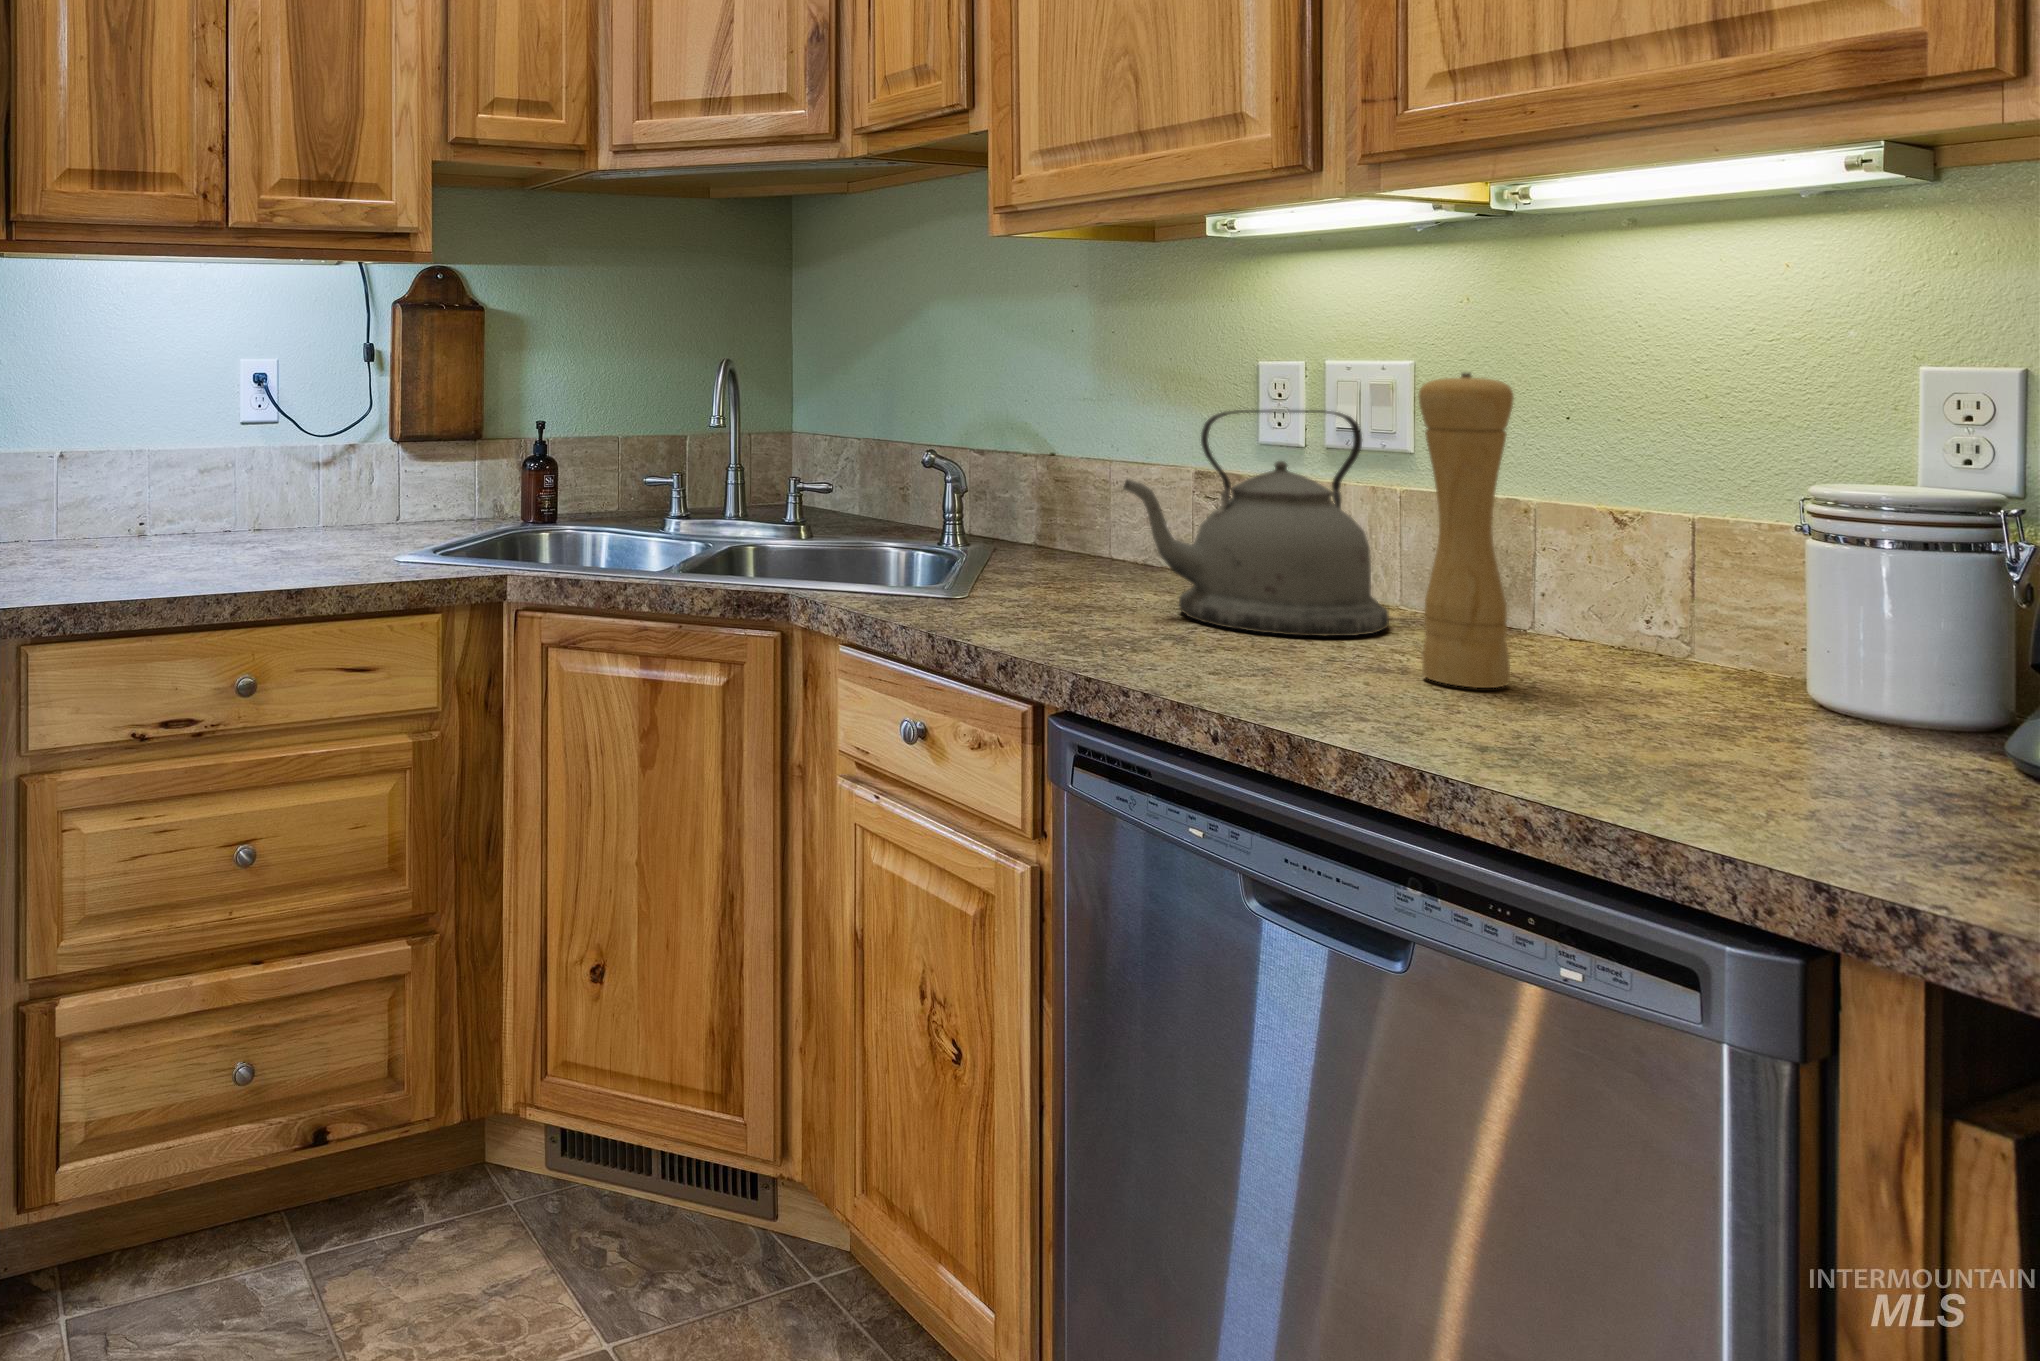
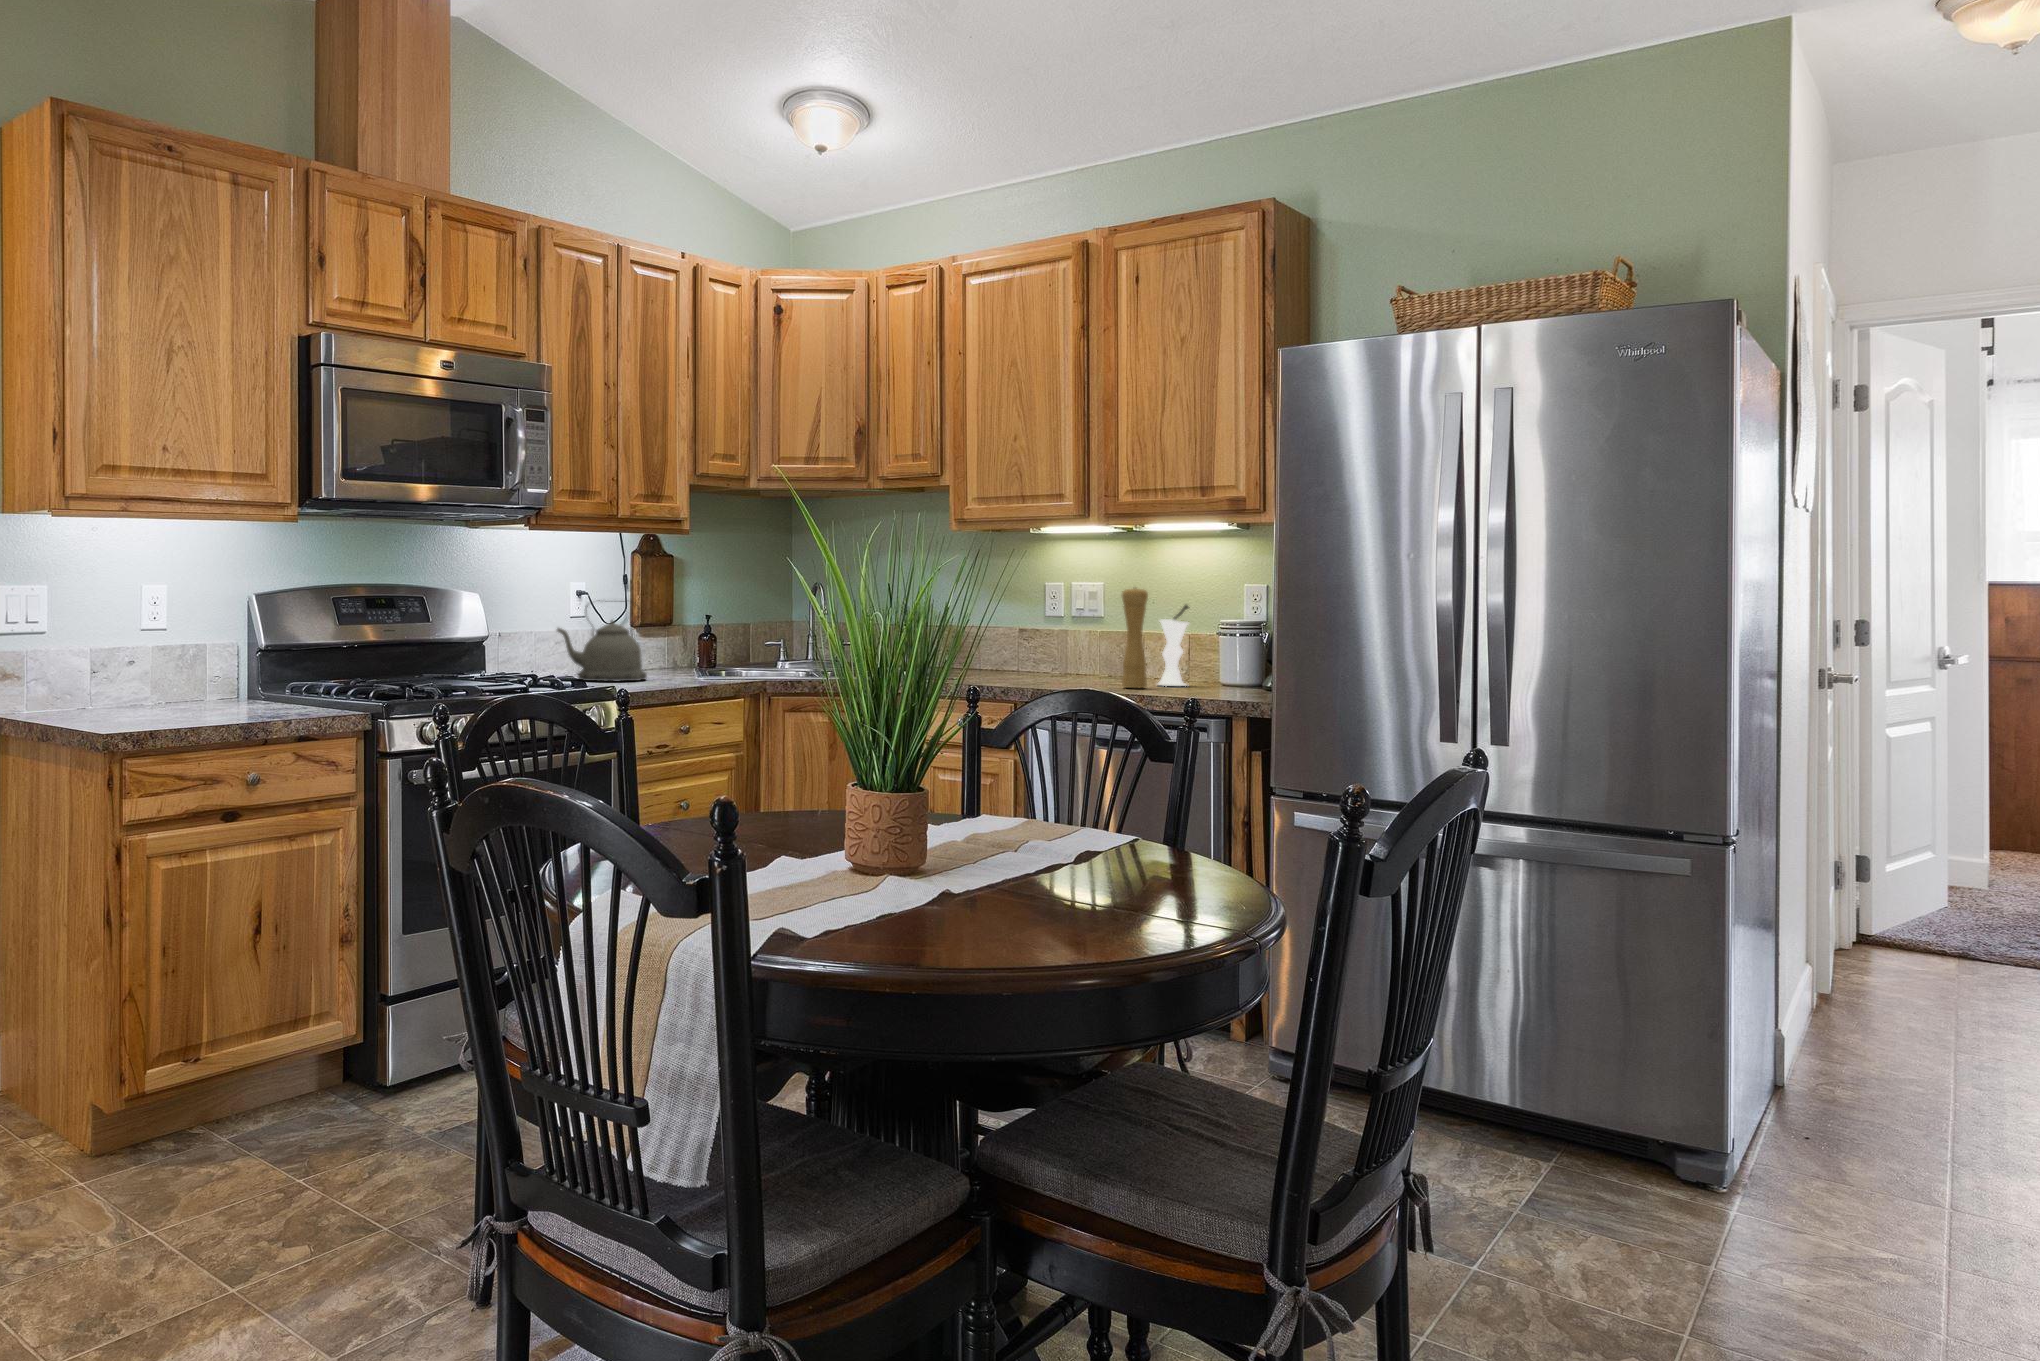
kettle: present [1123,409,1389,637] -> present [557,600,647,682]
vase: none [1557,422,1684,683] -> present [1158,605,1190,686]

